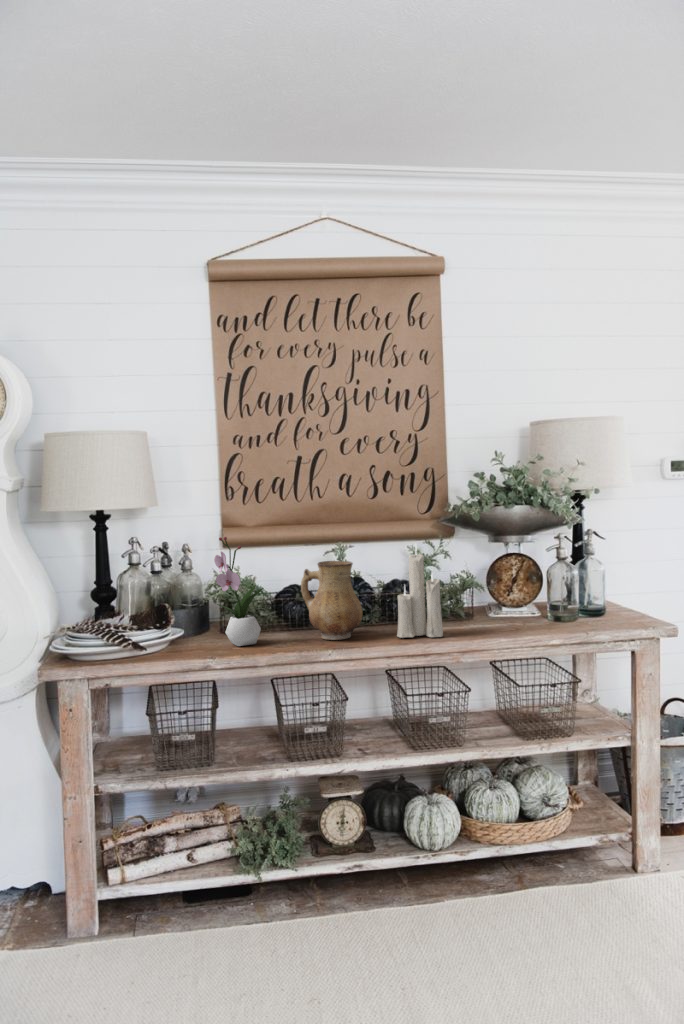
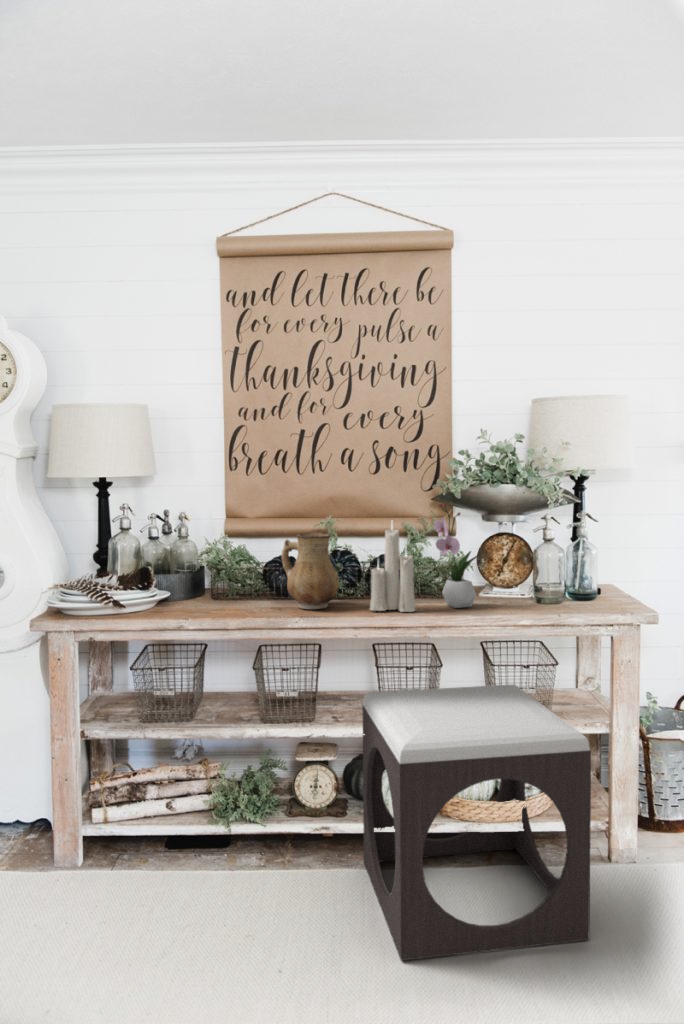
flower arrangement: present [214,537,264,646] -> present [434,504,481,608]
footstool: none [393,703,650,1000] -> present [362,685,591,960]

